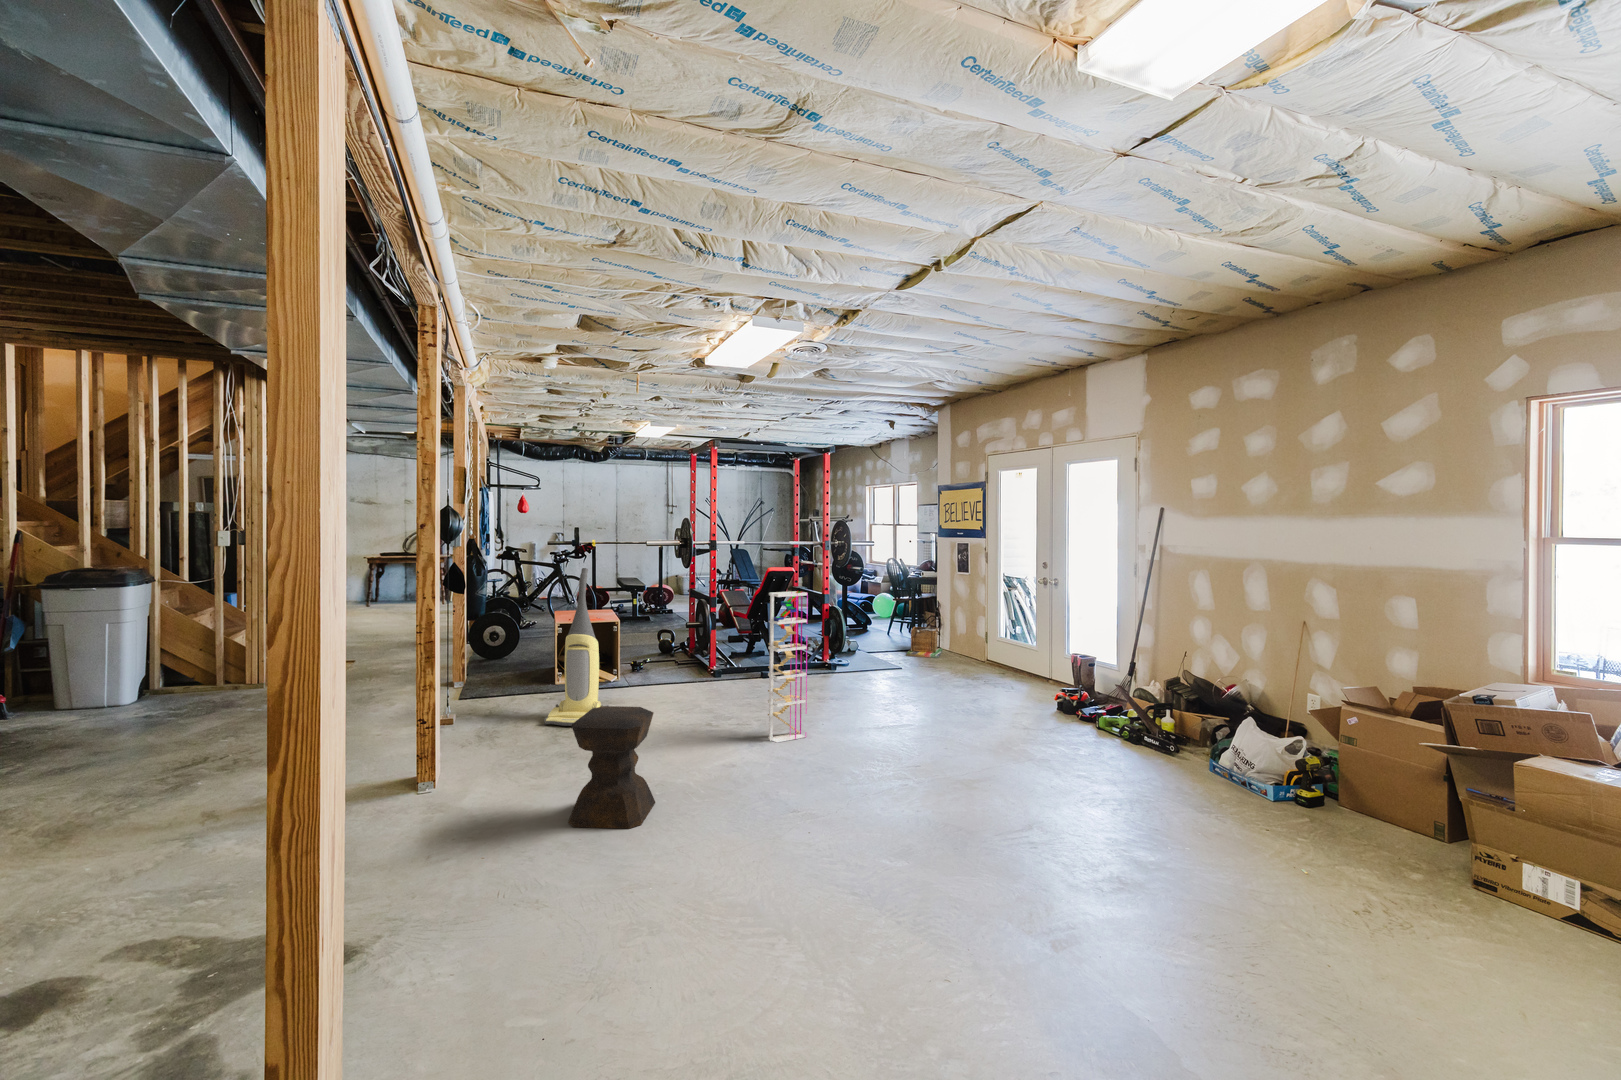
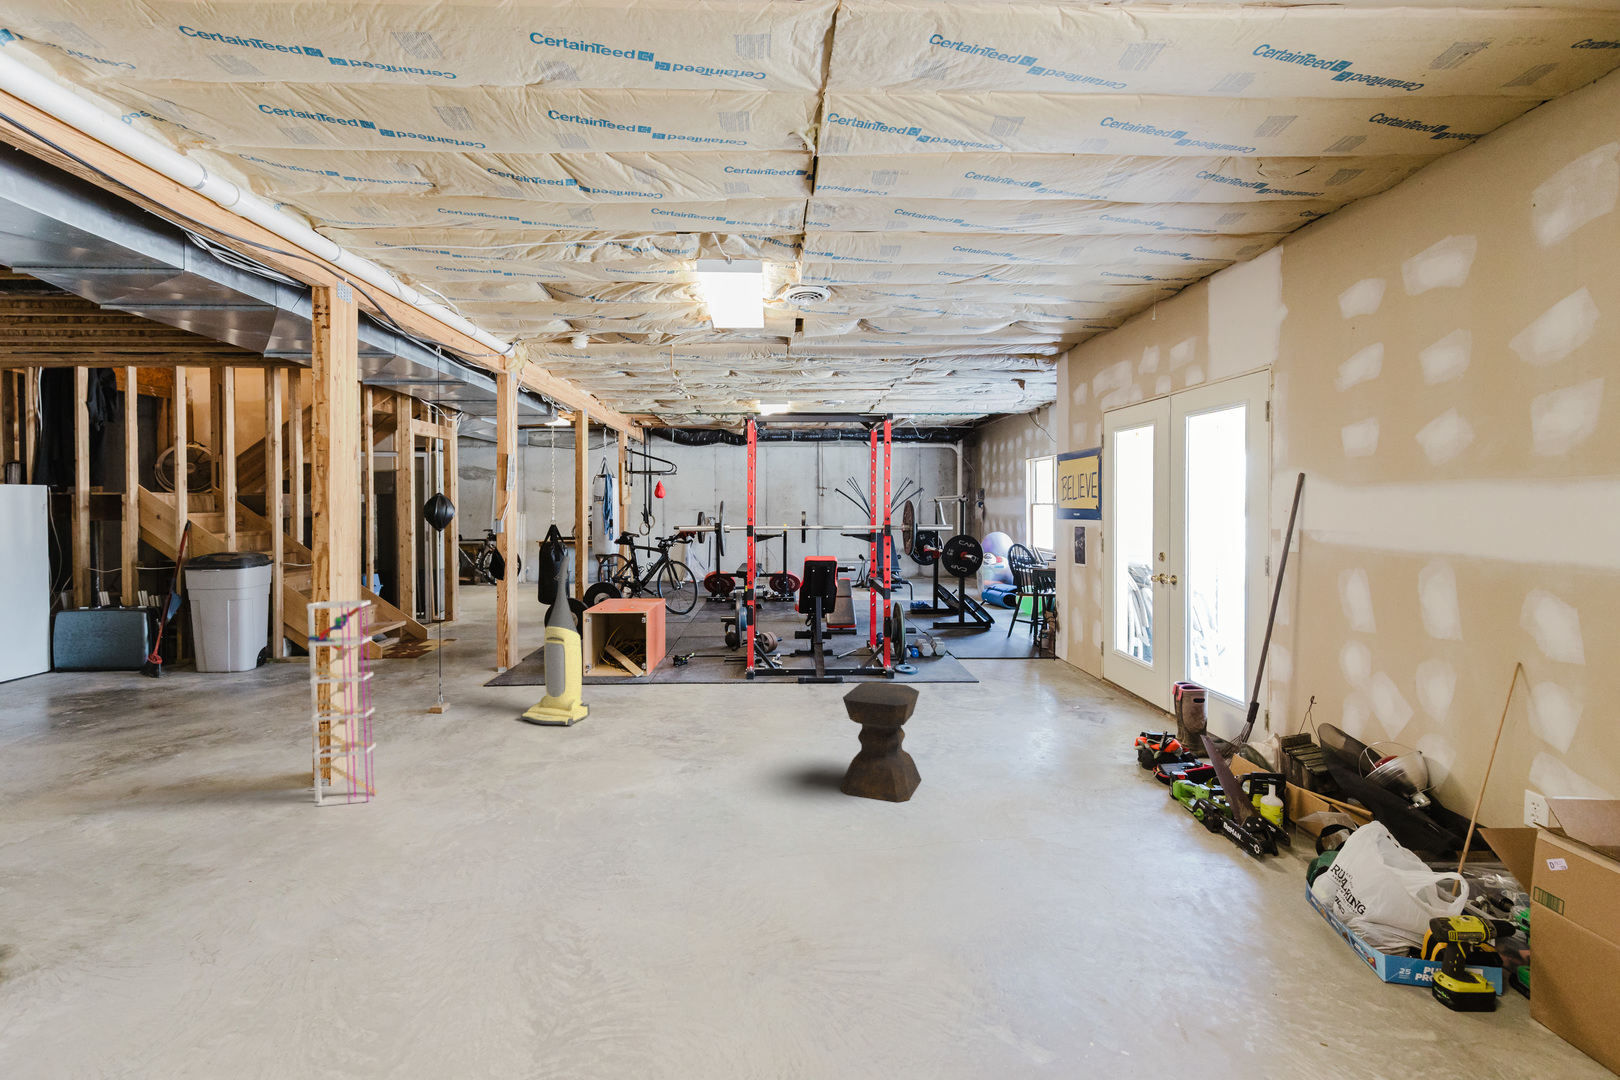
shelving unit: present [768,591,808,742] -> present [307,599,378,806]
laundry basket: present [906,627,943,658] -> none [1004,628,1058,669]
stool: present [568,706,655,828] -> present [841,682,921,802]

